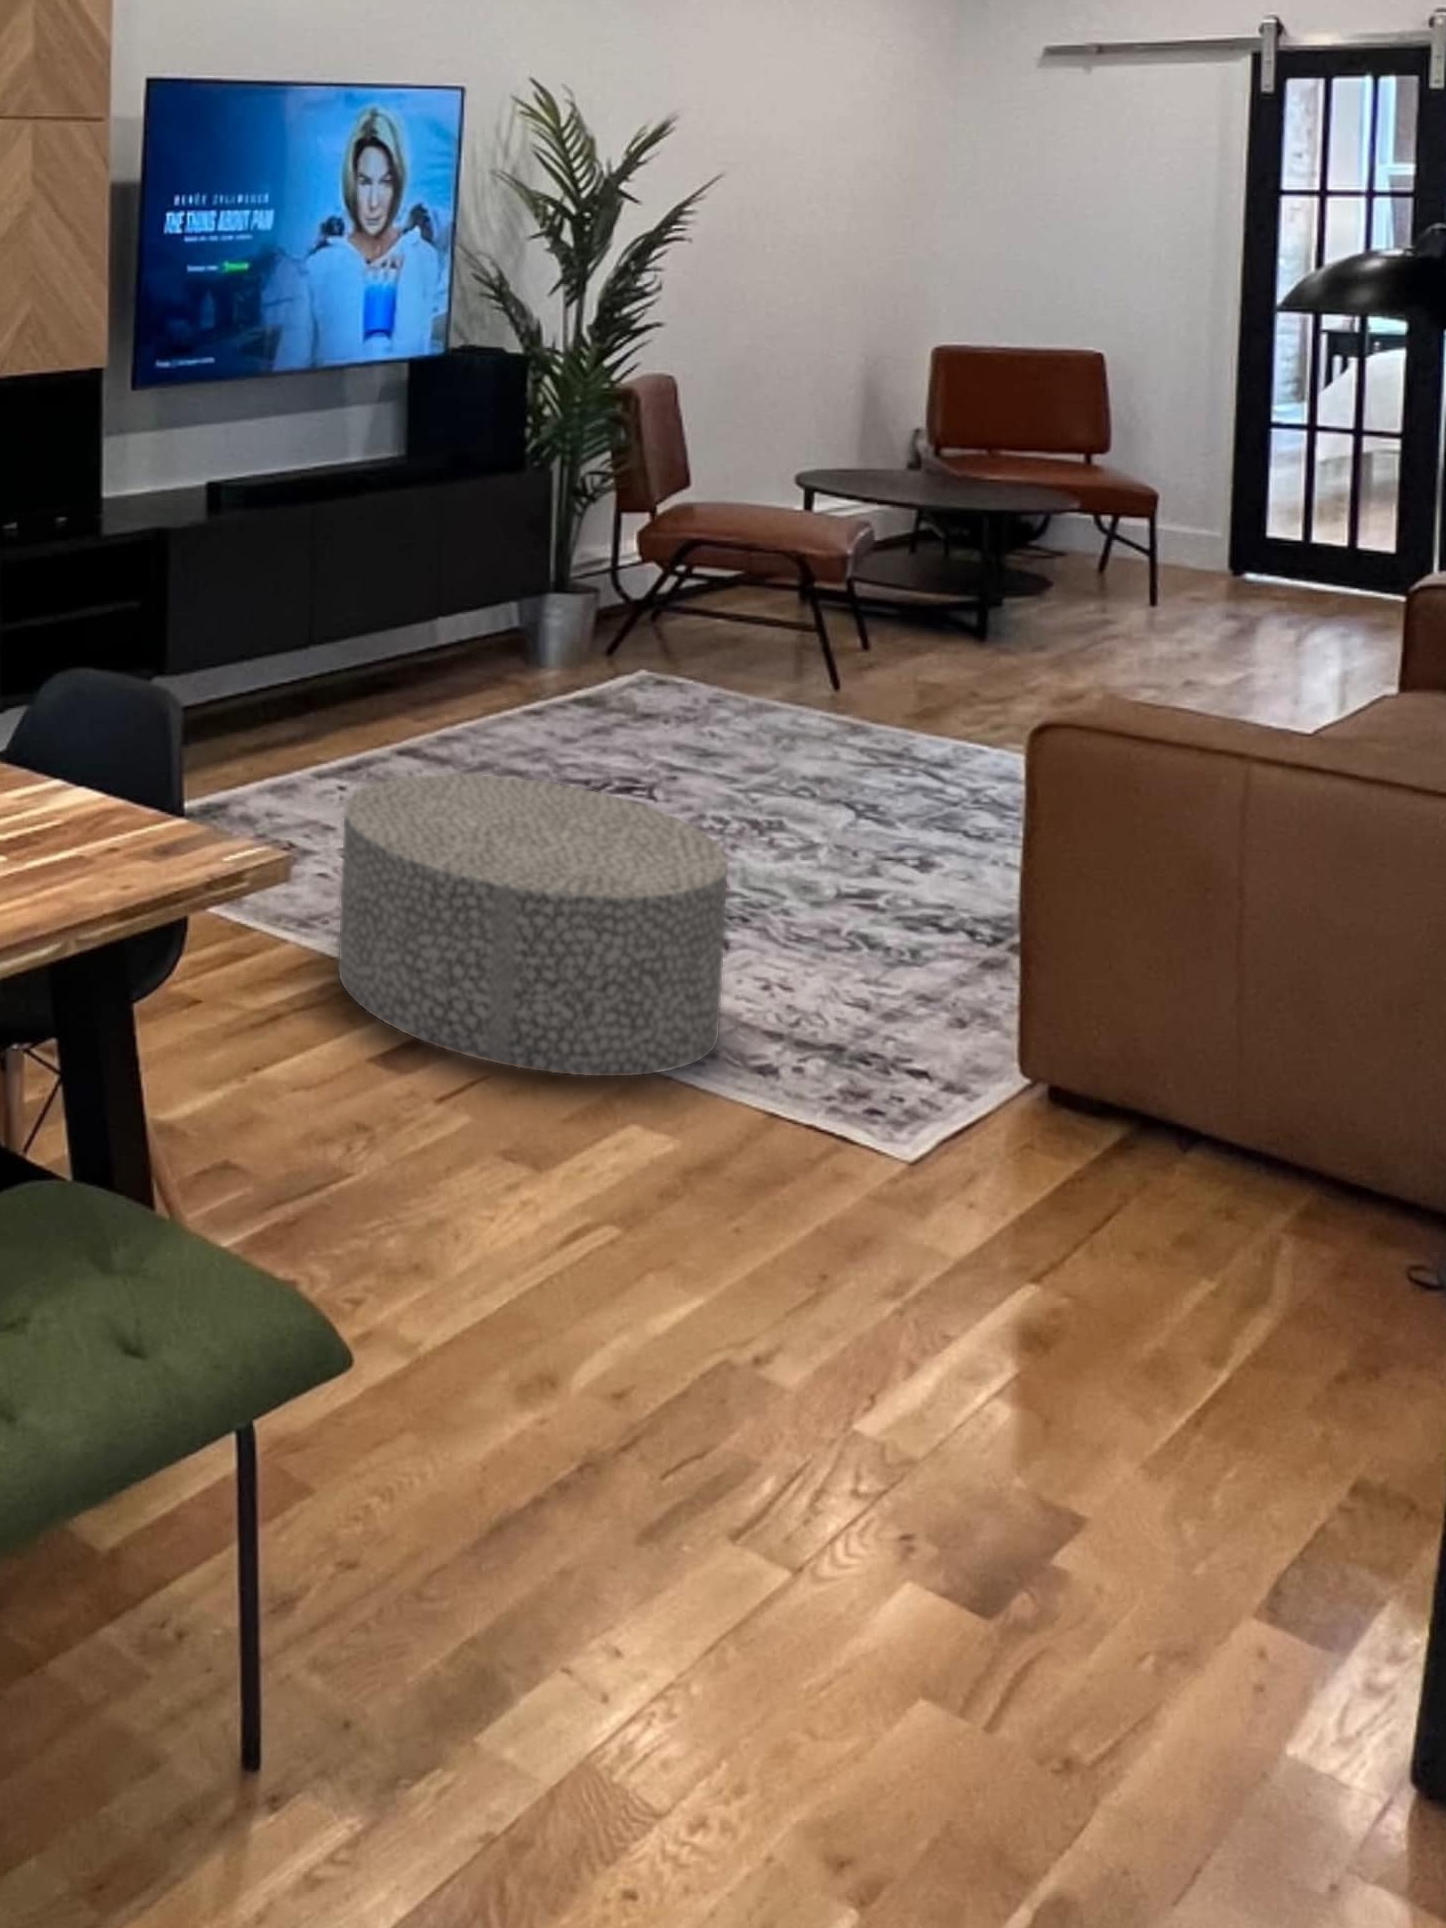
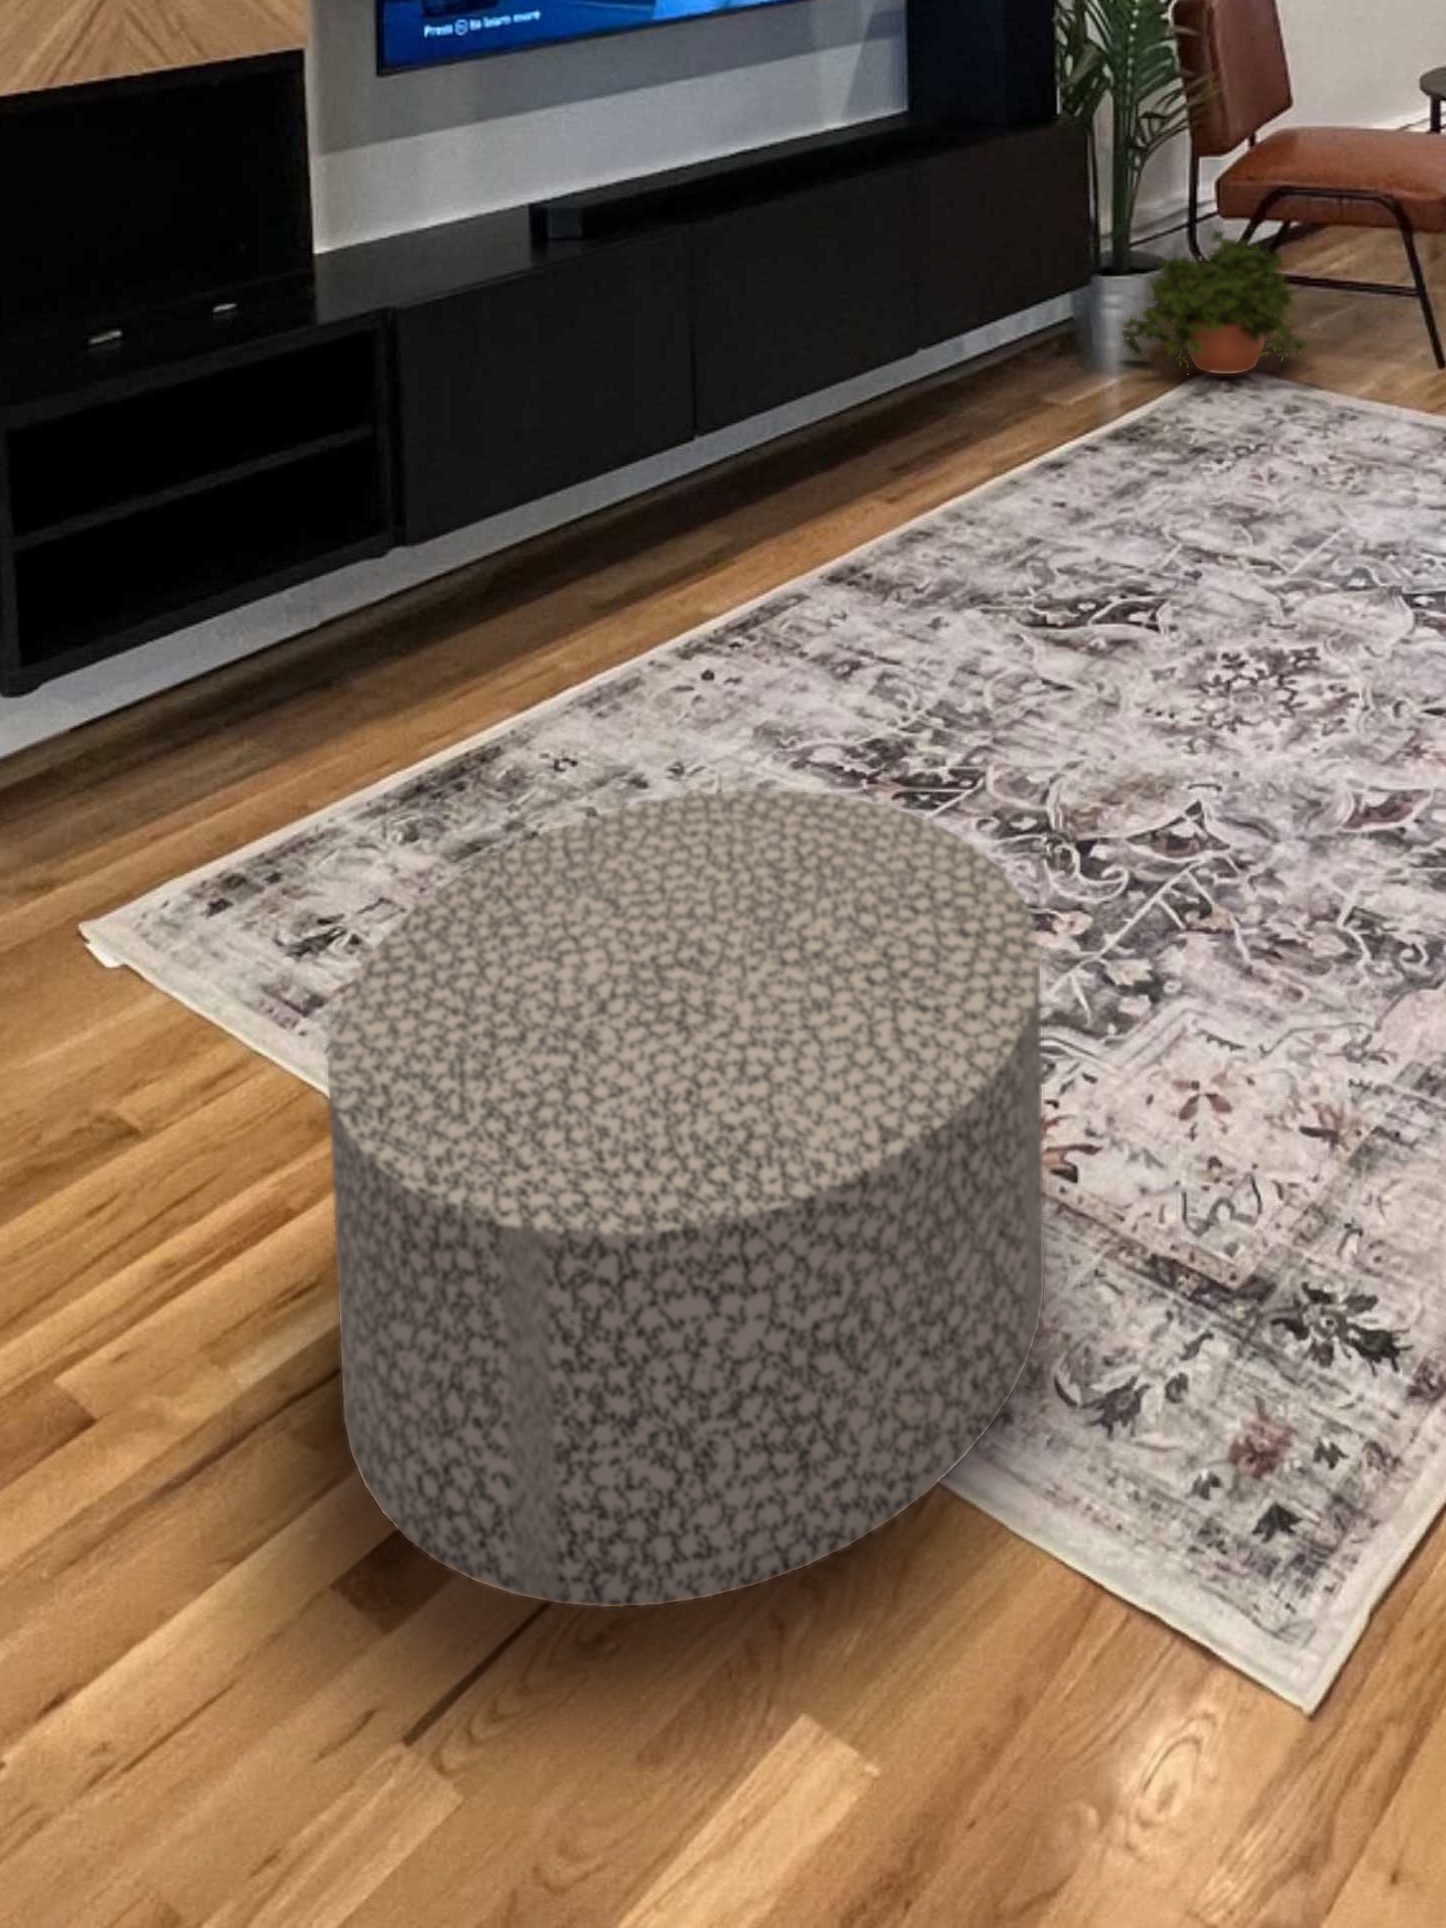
potted plant: none [559,563,736,672] -> present [1121,230,1306,374]

